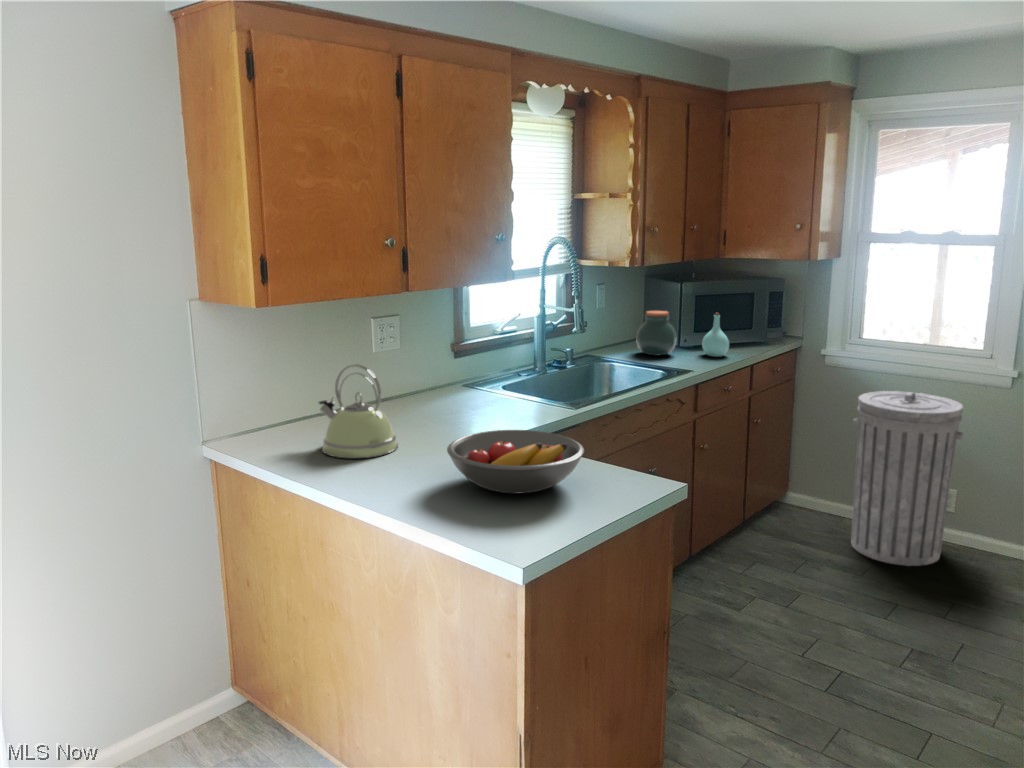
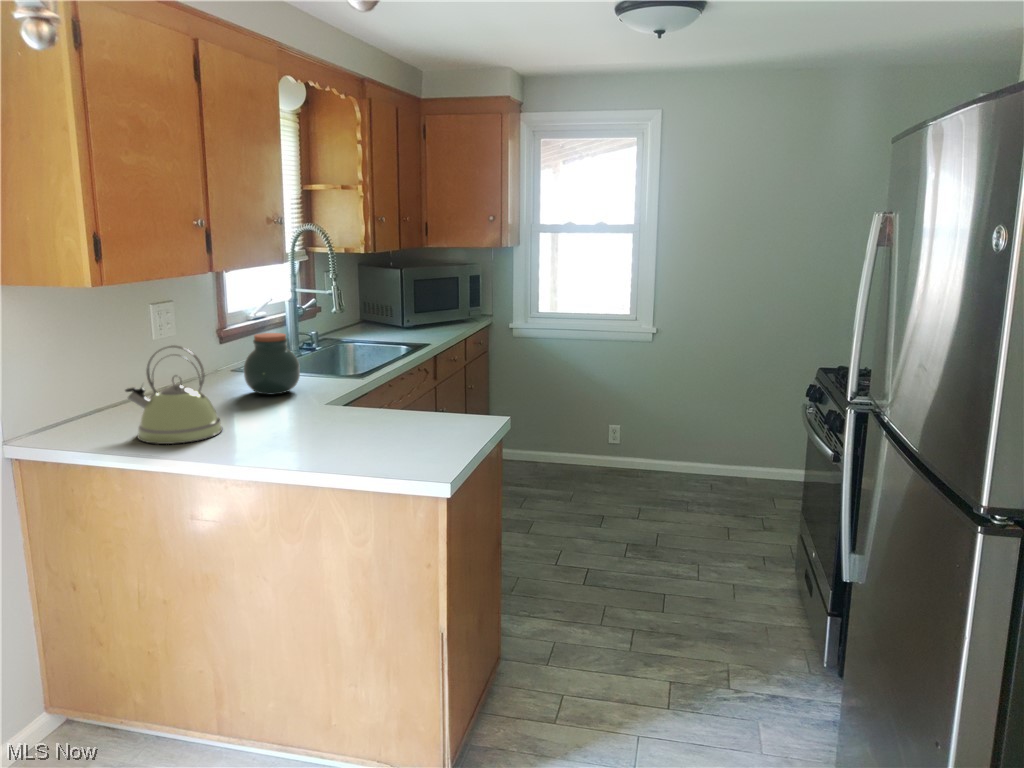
jar: present [637,311,676,356] -> present [244,333,300,395]
bottle: present [702,313,729,357] -> none [425,294,449,332]
trash can: present [851,391,963,566] -> none [547,351,627,487]
fruit bowl: present [447,430,584,494] -> none [307,393,438,449]

